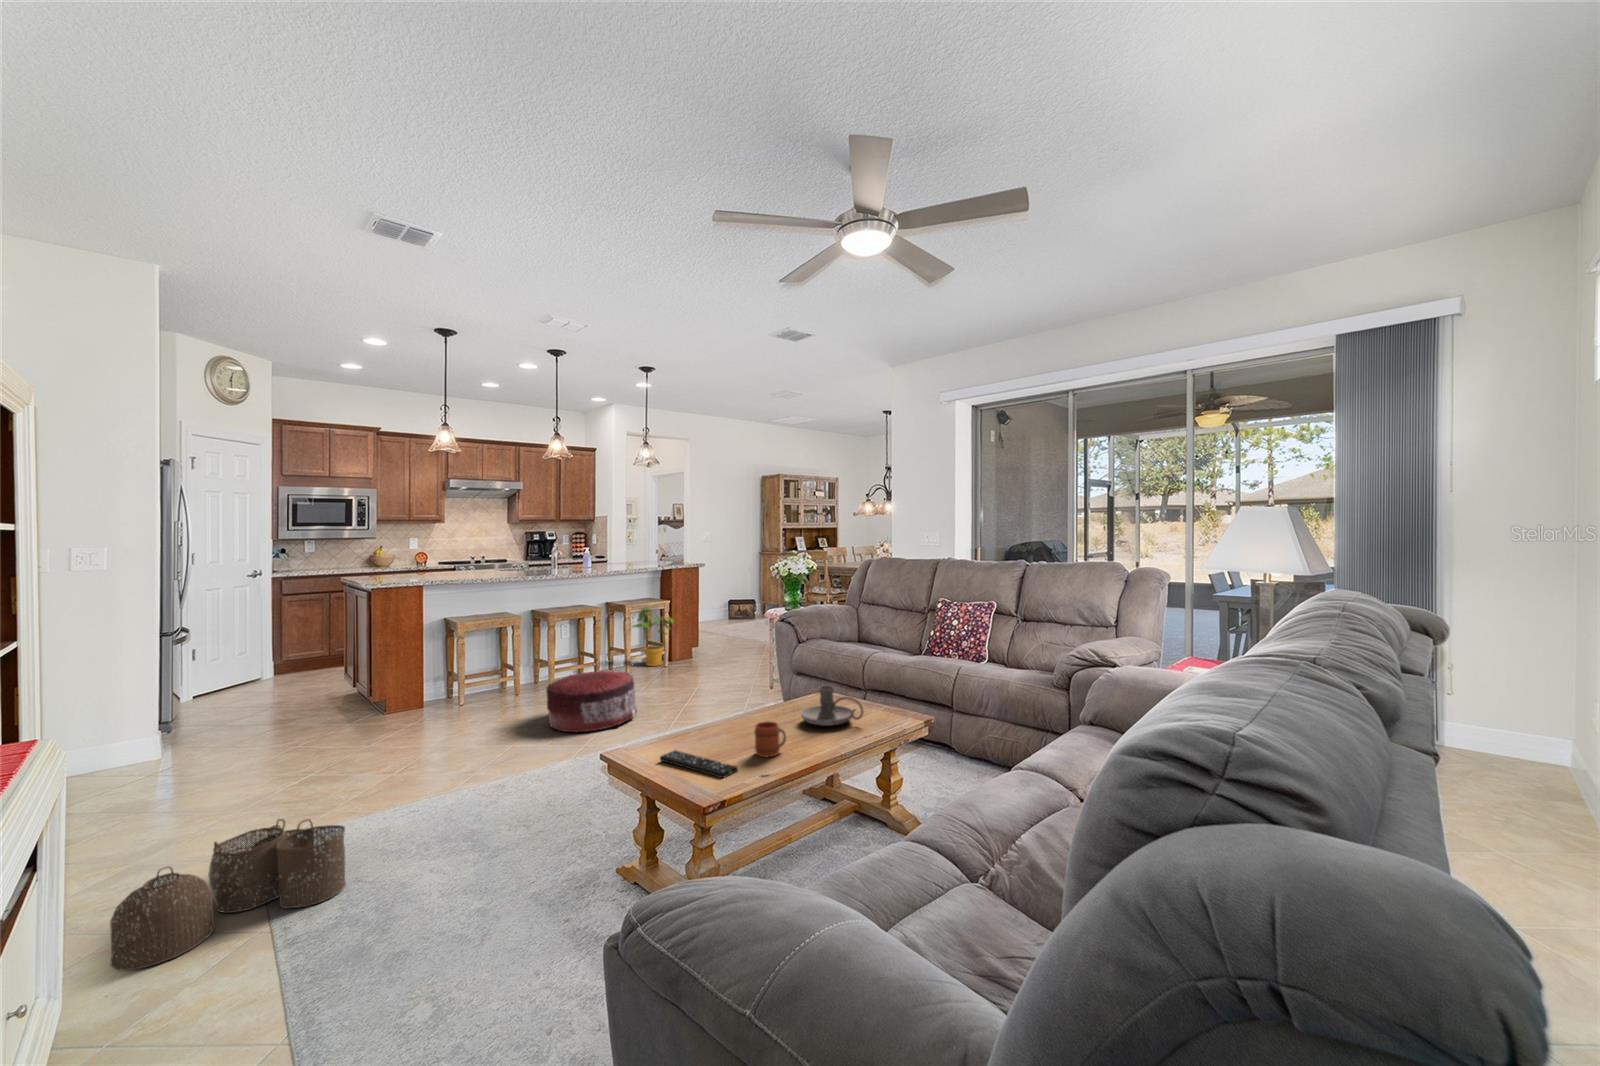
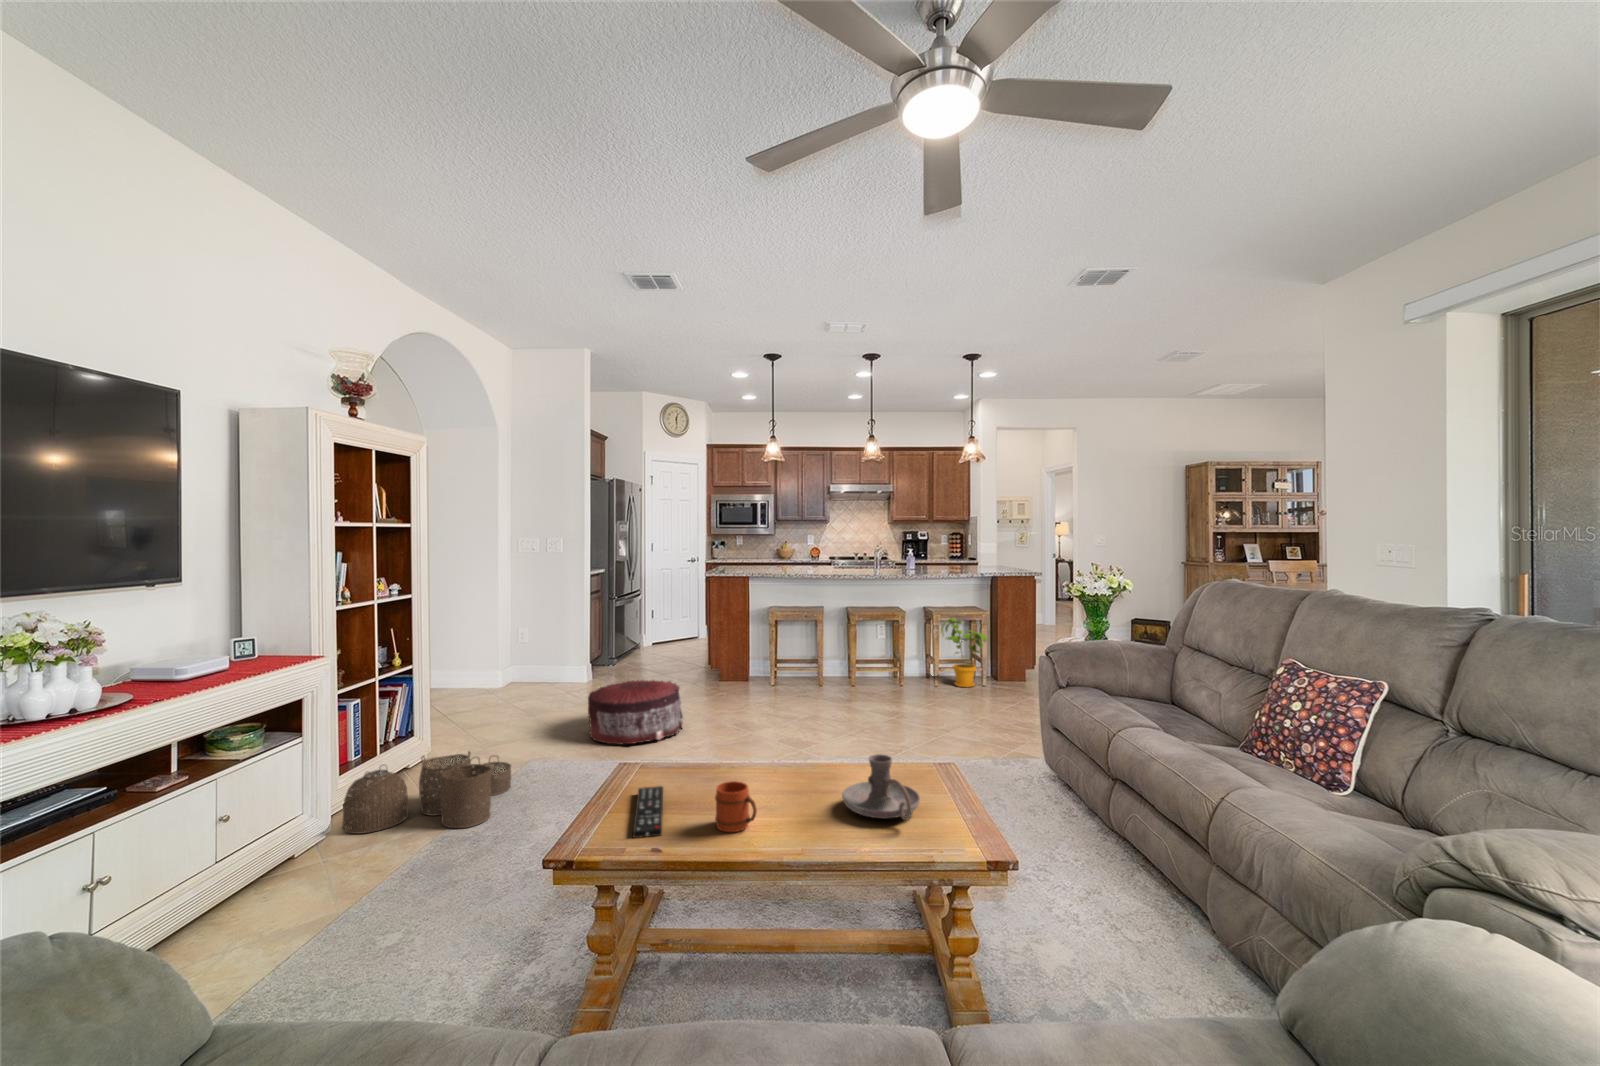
pouf: present [546,670,637,732] -> present [588,680,683,744]

